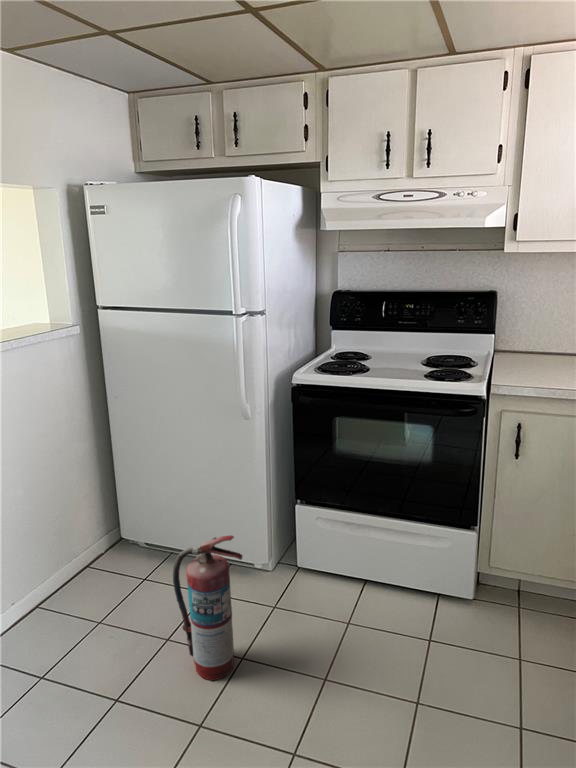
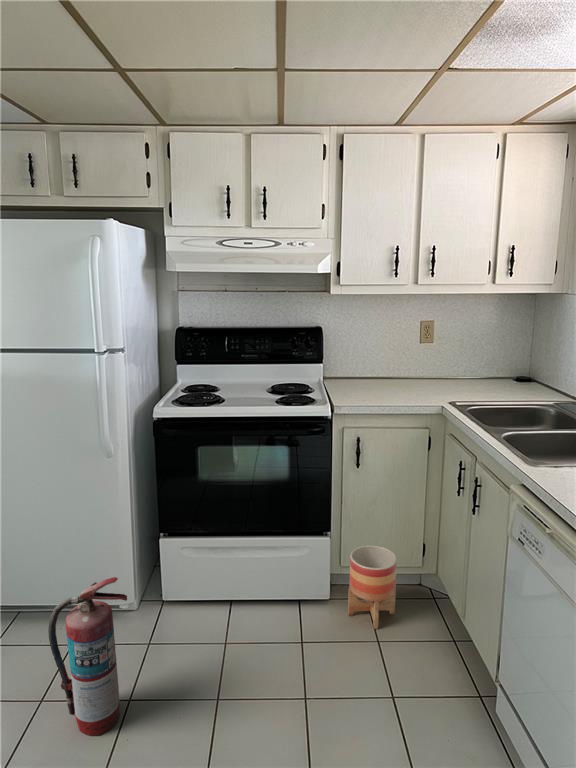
planter: none [492,549,556,645] -> present [348,546,397,629]

